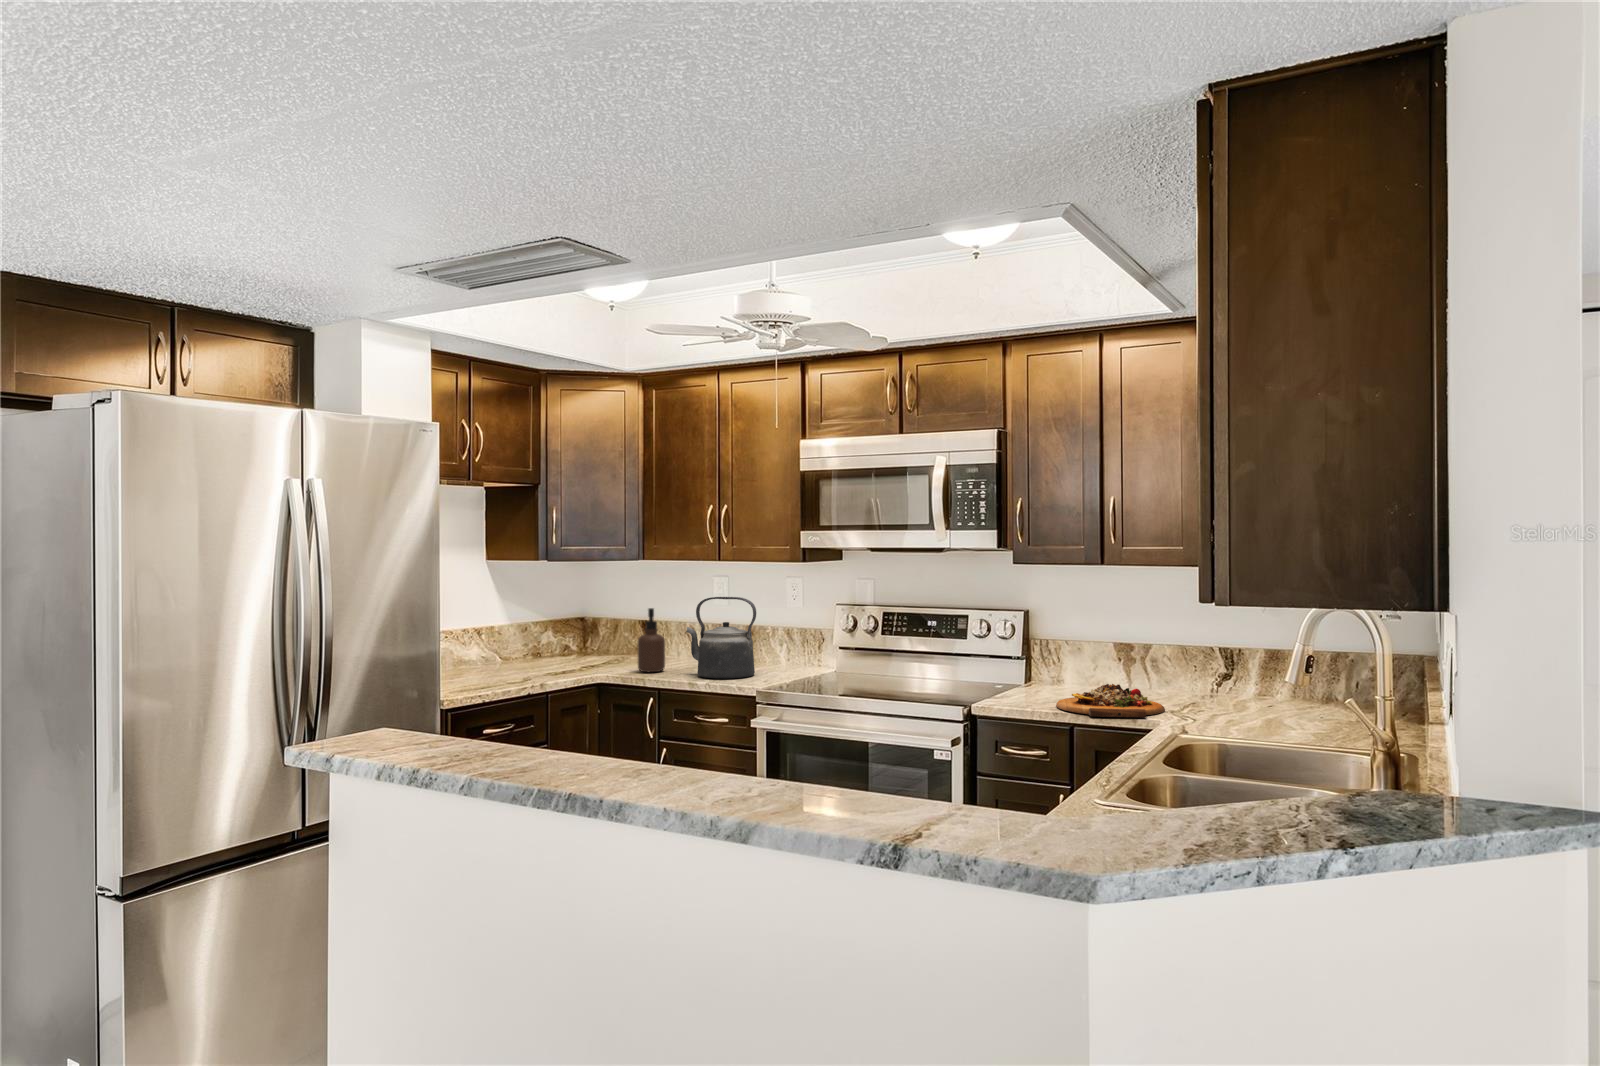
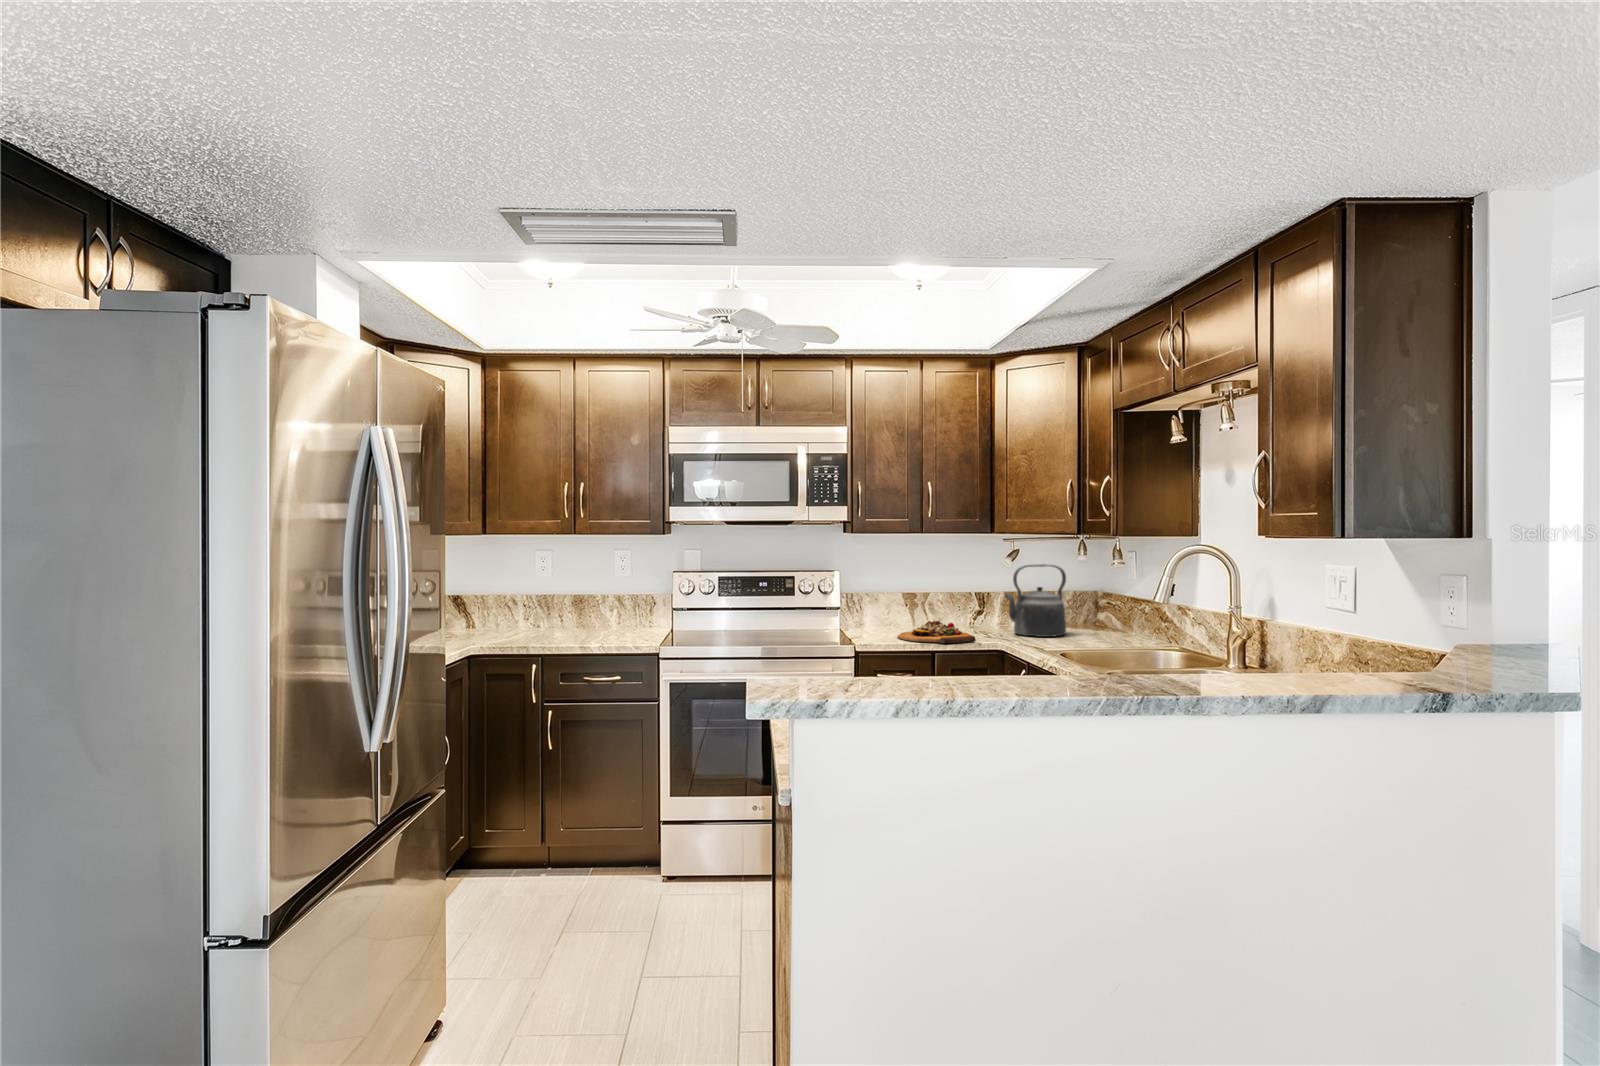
kettle: present [686,597,756,679] -> present [1005,564,1066,637]
soap dispenser: present [638,608,665,672] -> none [488,581,516,642]

